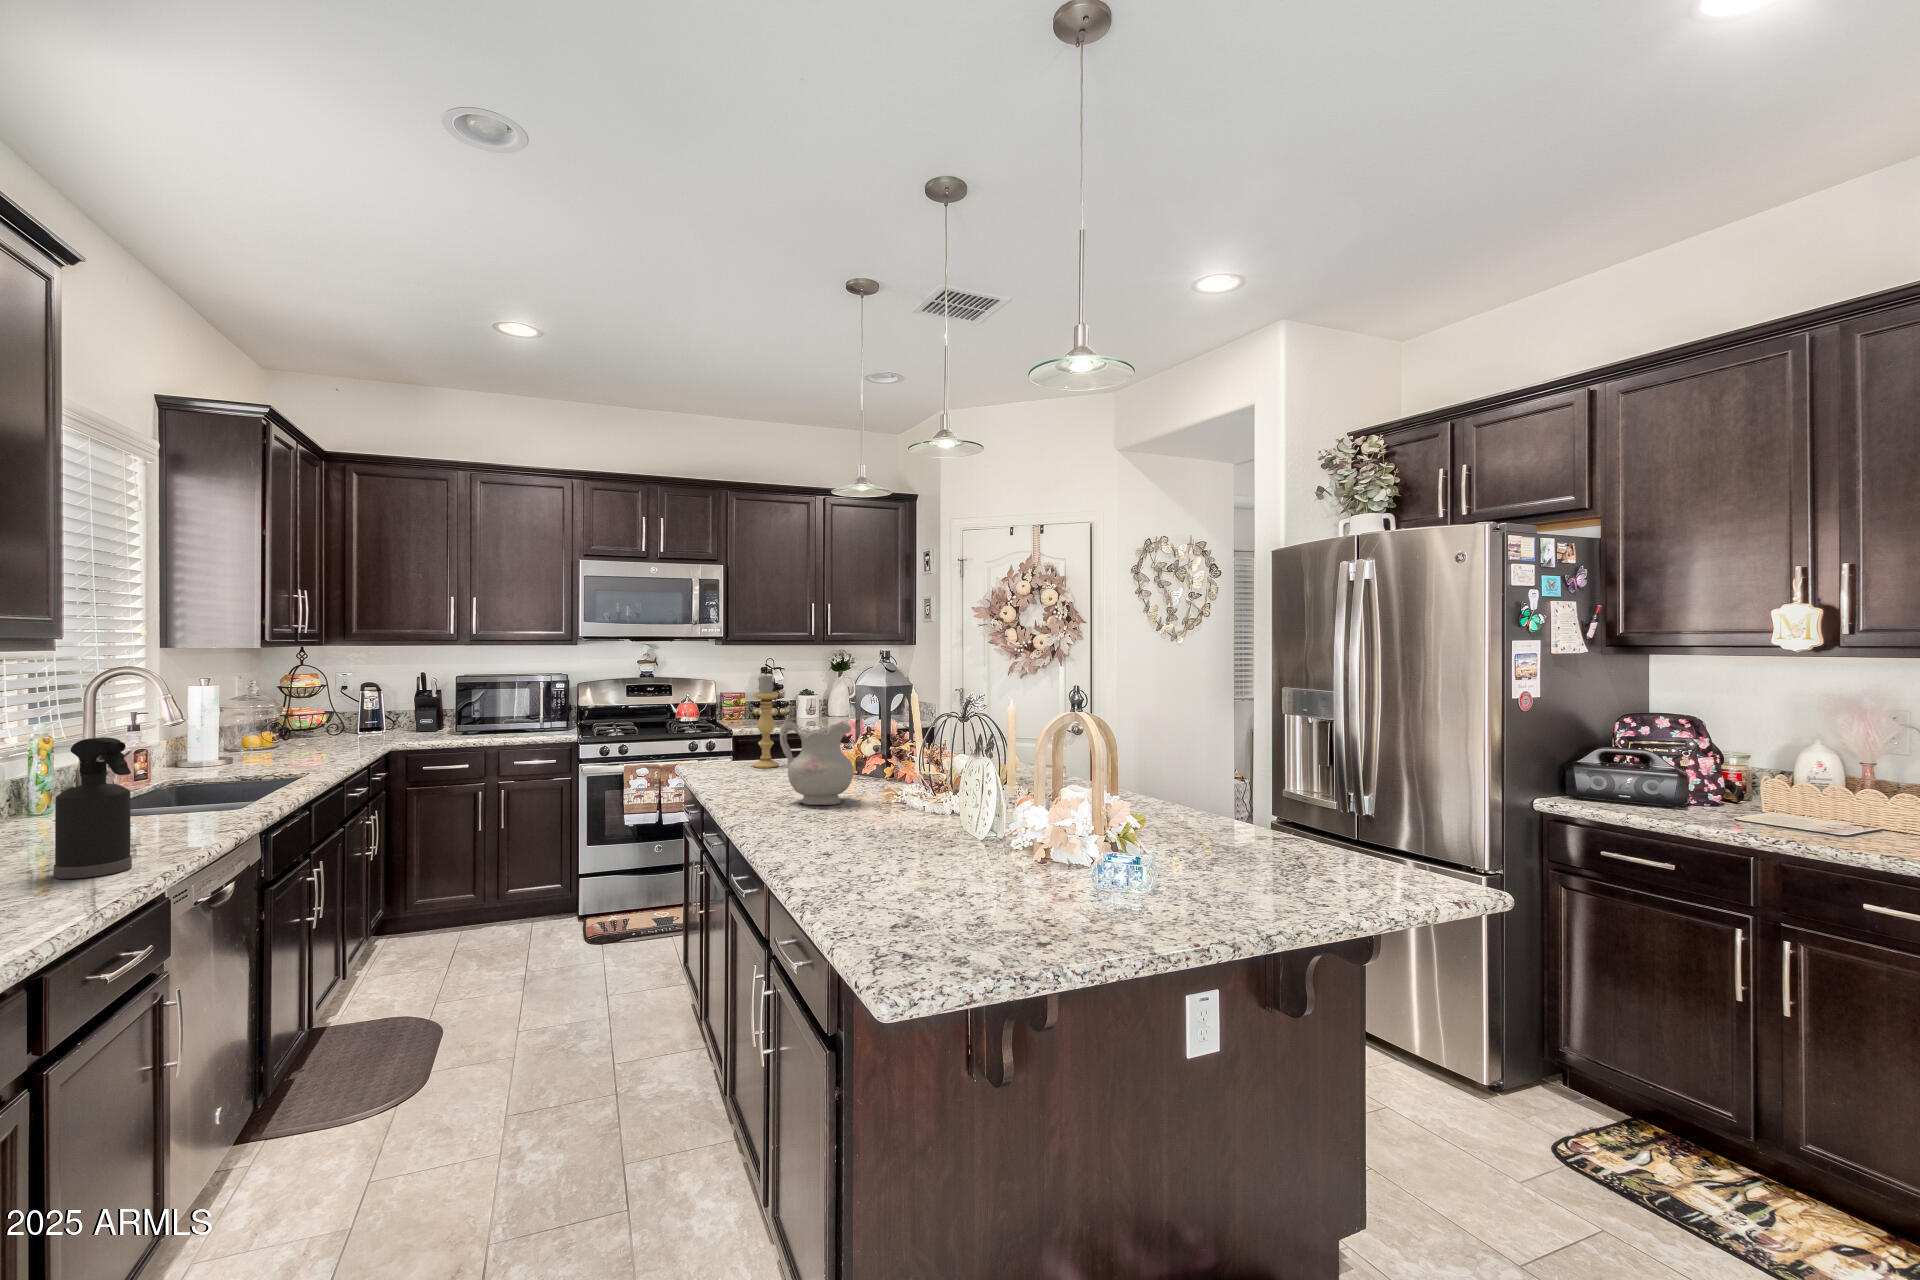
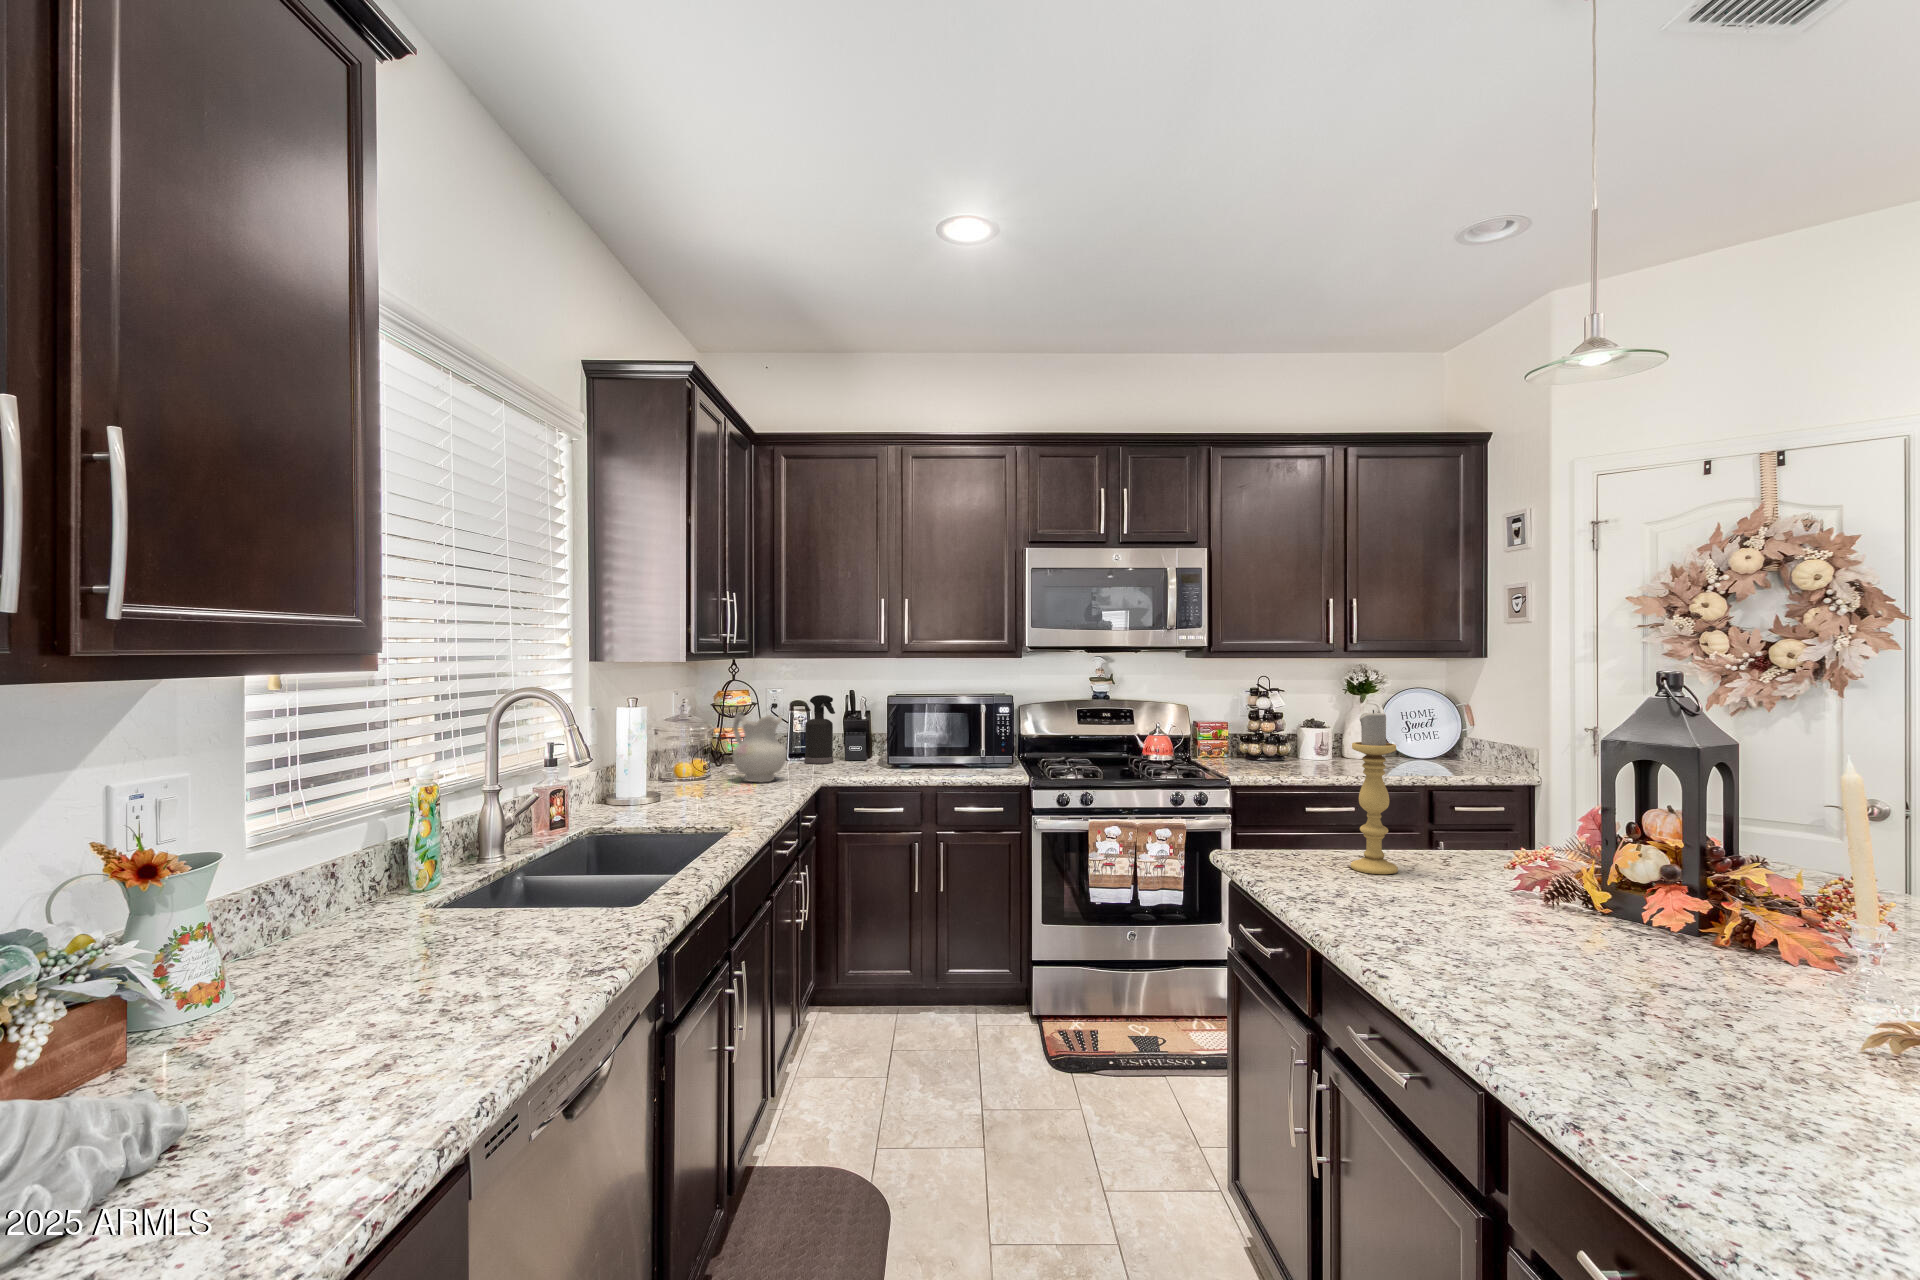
ceramic pitcher: present [780,718,853,805] -> present [733,712,787,783]
spray bottle: present [53,737,132,879] -> present [805,695,835,764]

